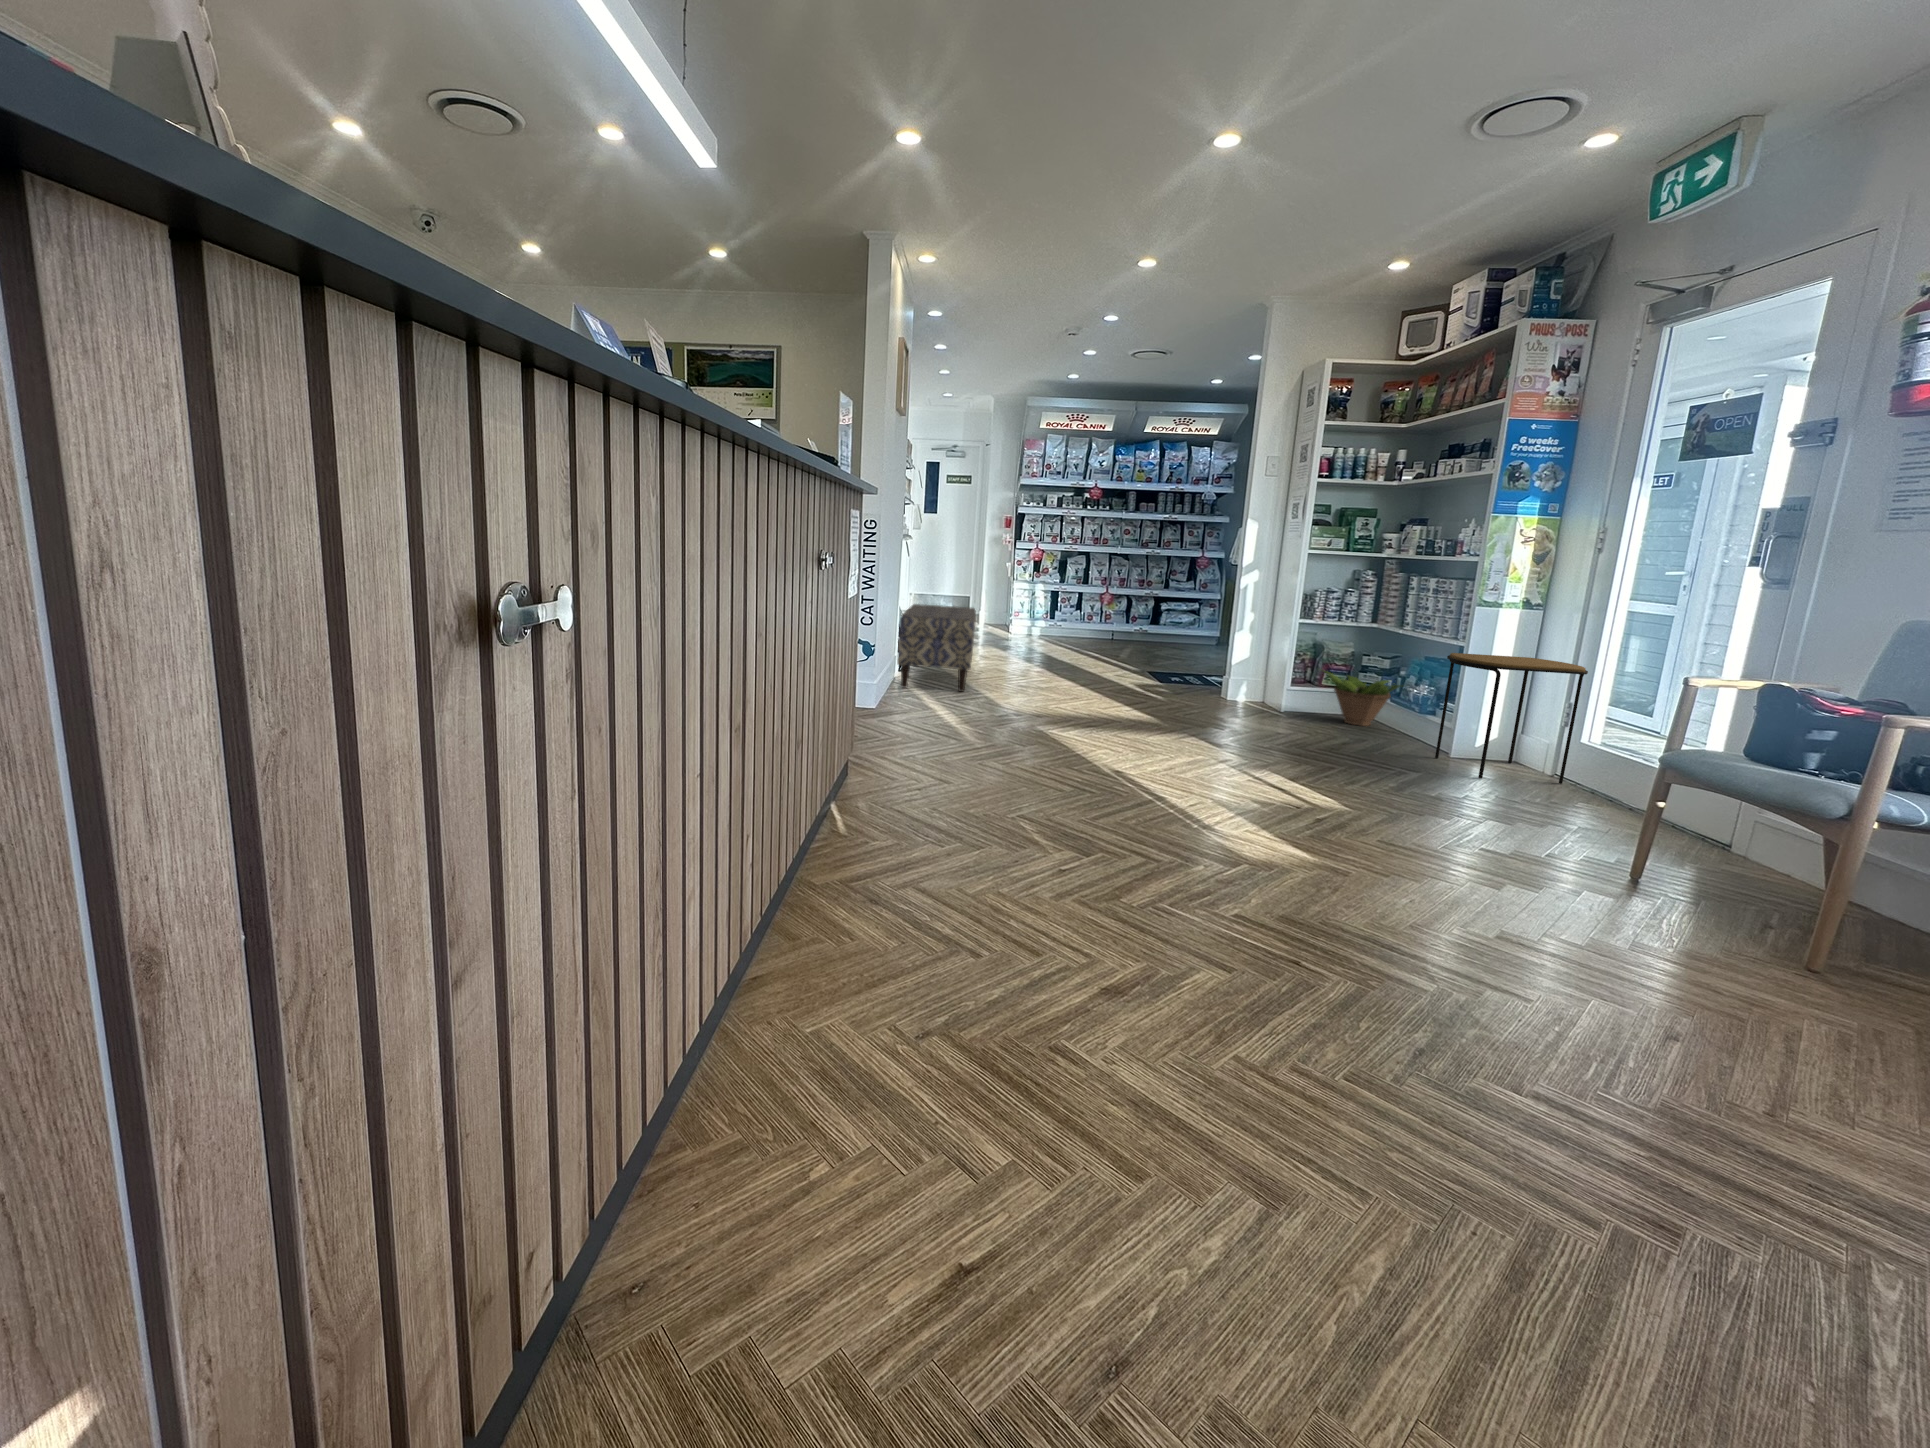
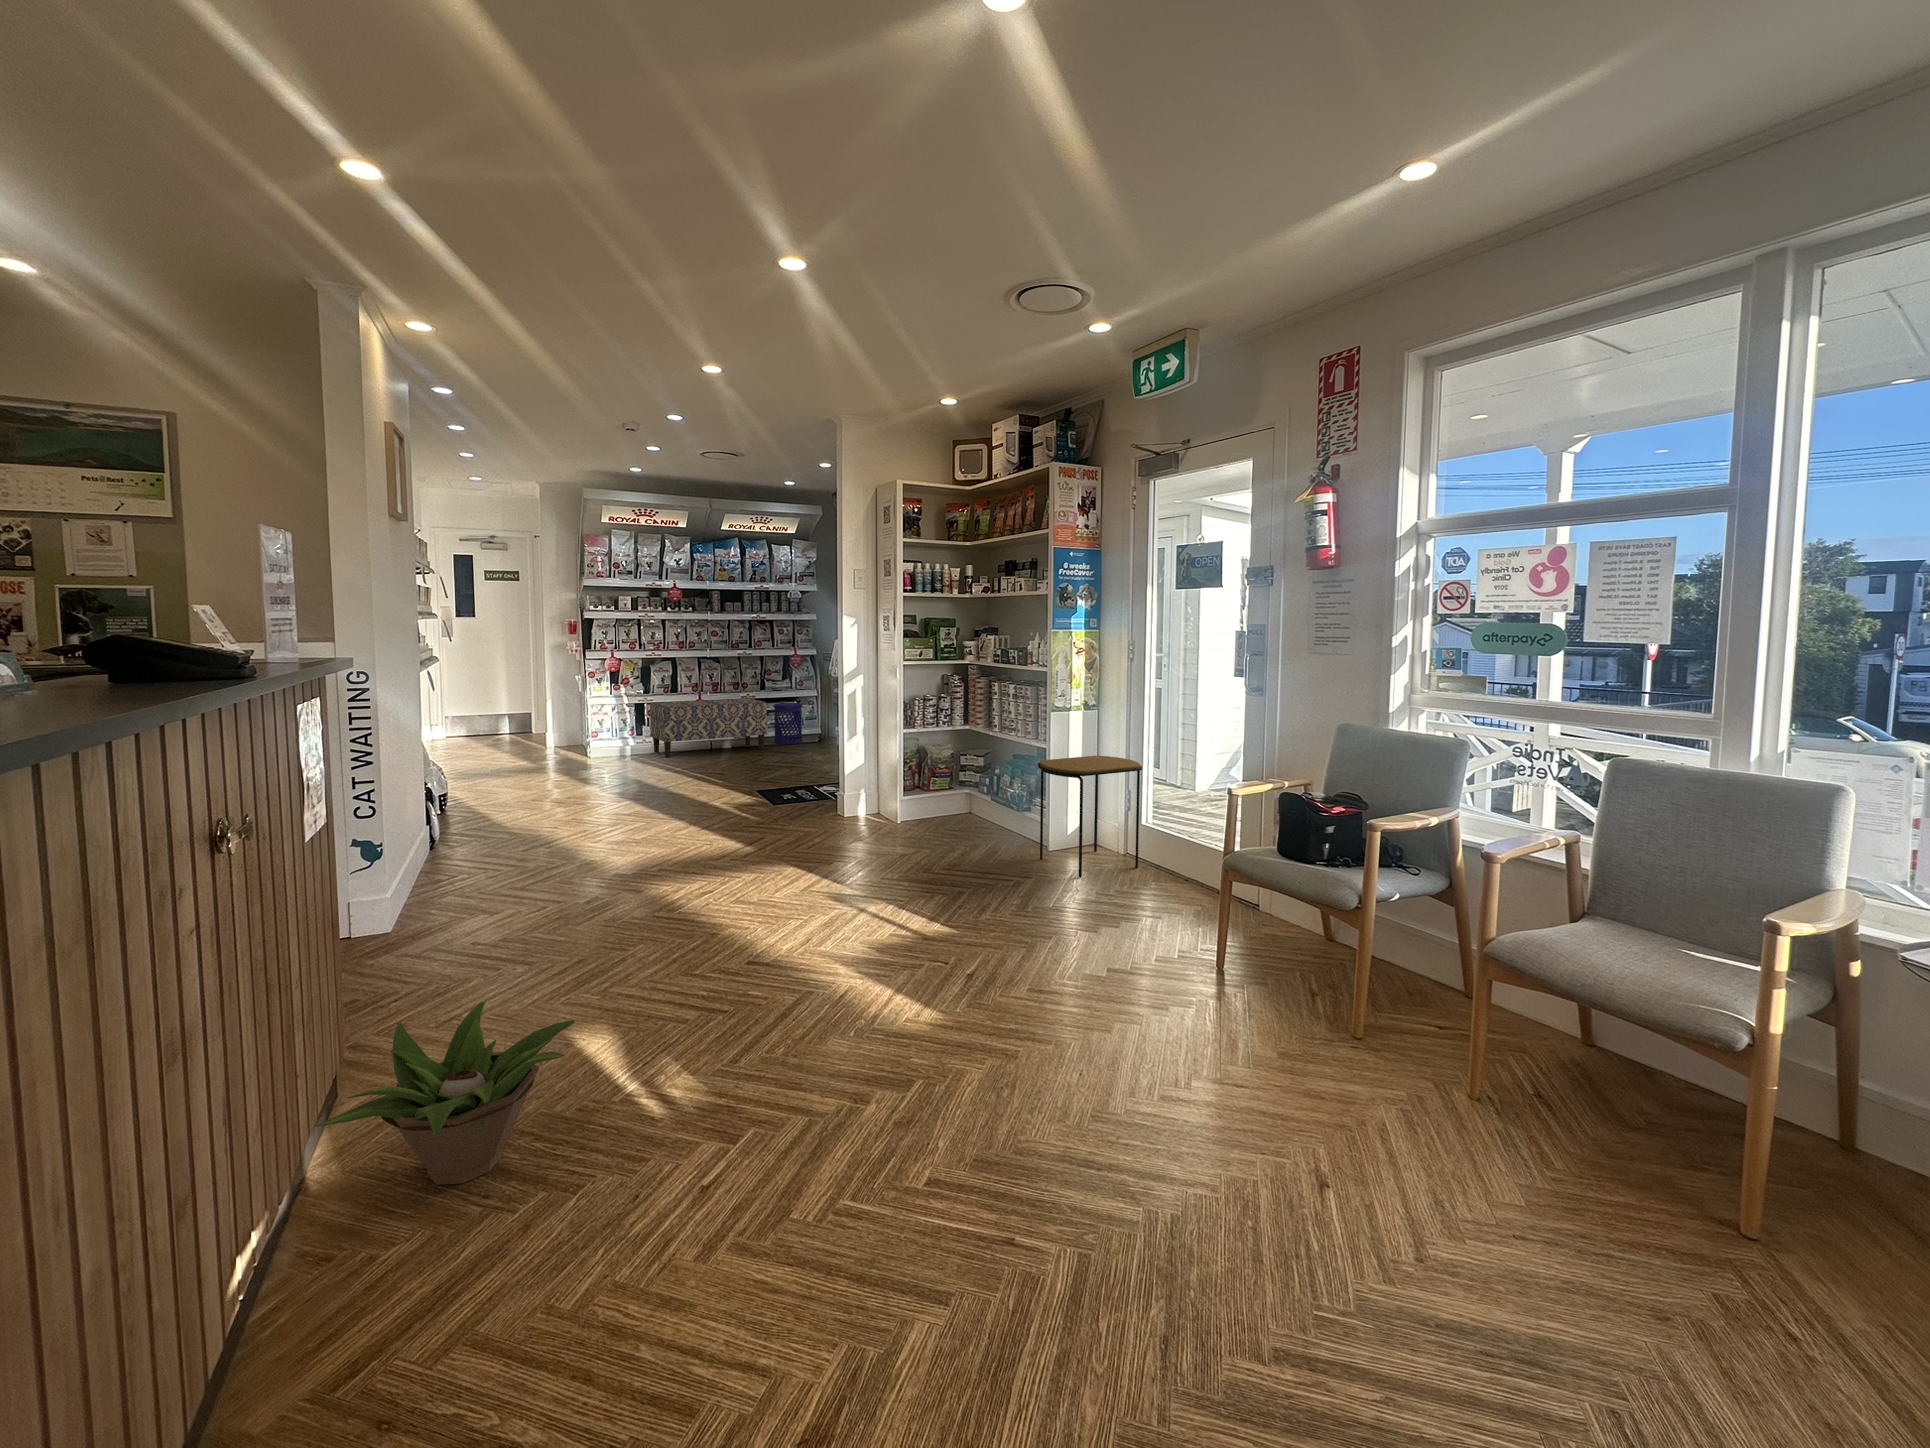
waste bin: none [1173,603,1204,642] -> present [774,703,802,744]
bench: present [897,604,976,692] -> present [650,698,767,757]
decorative plant: present [1323,671,1400,726] -> present [316,1002,575,1185]

